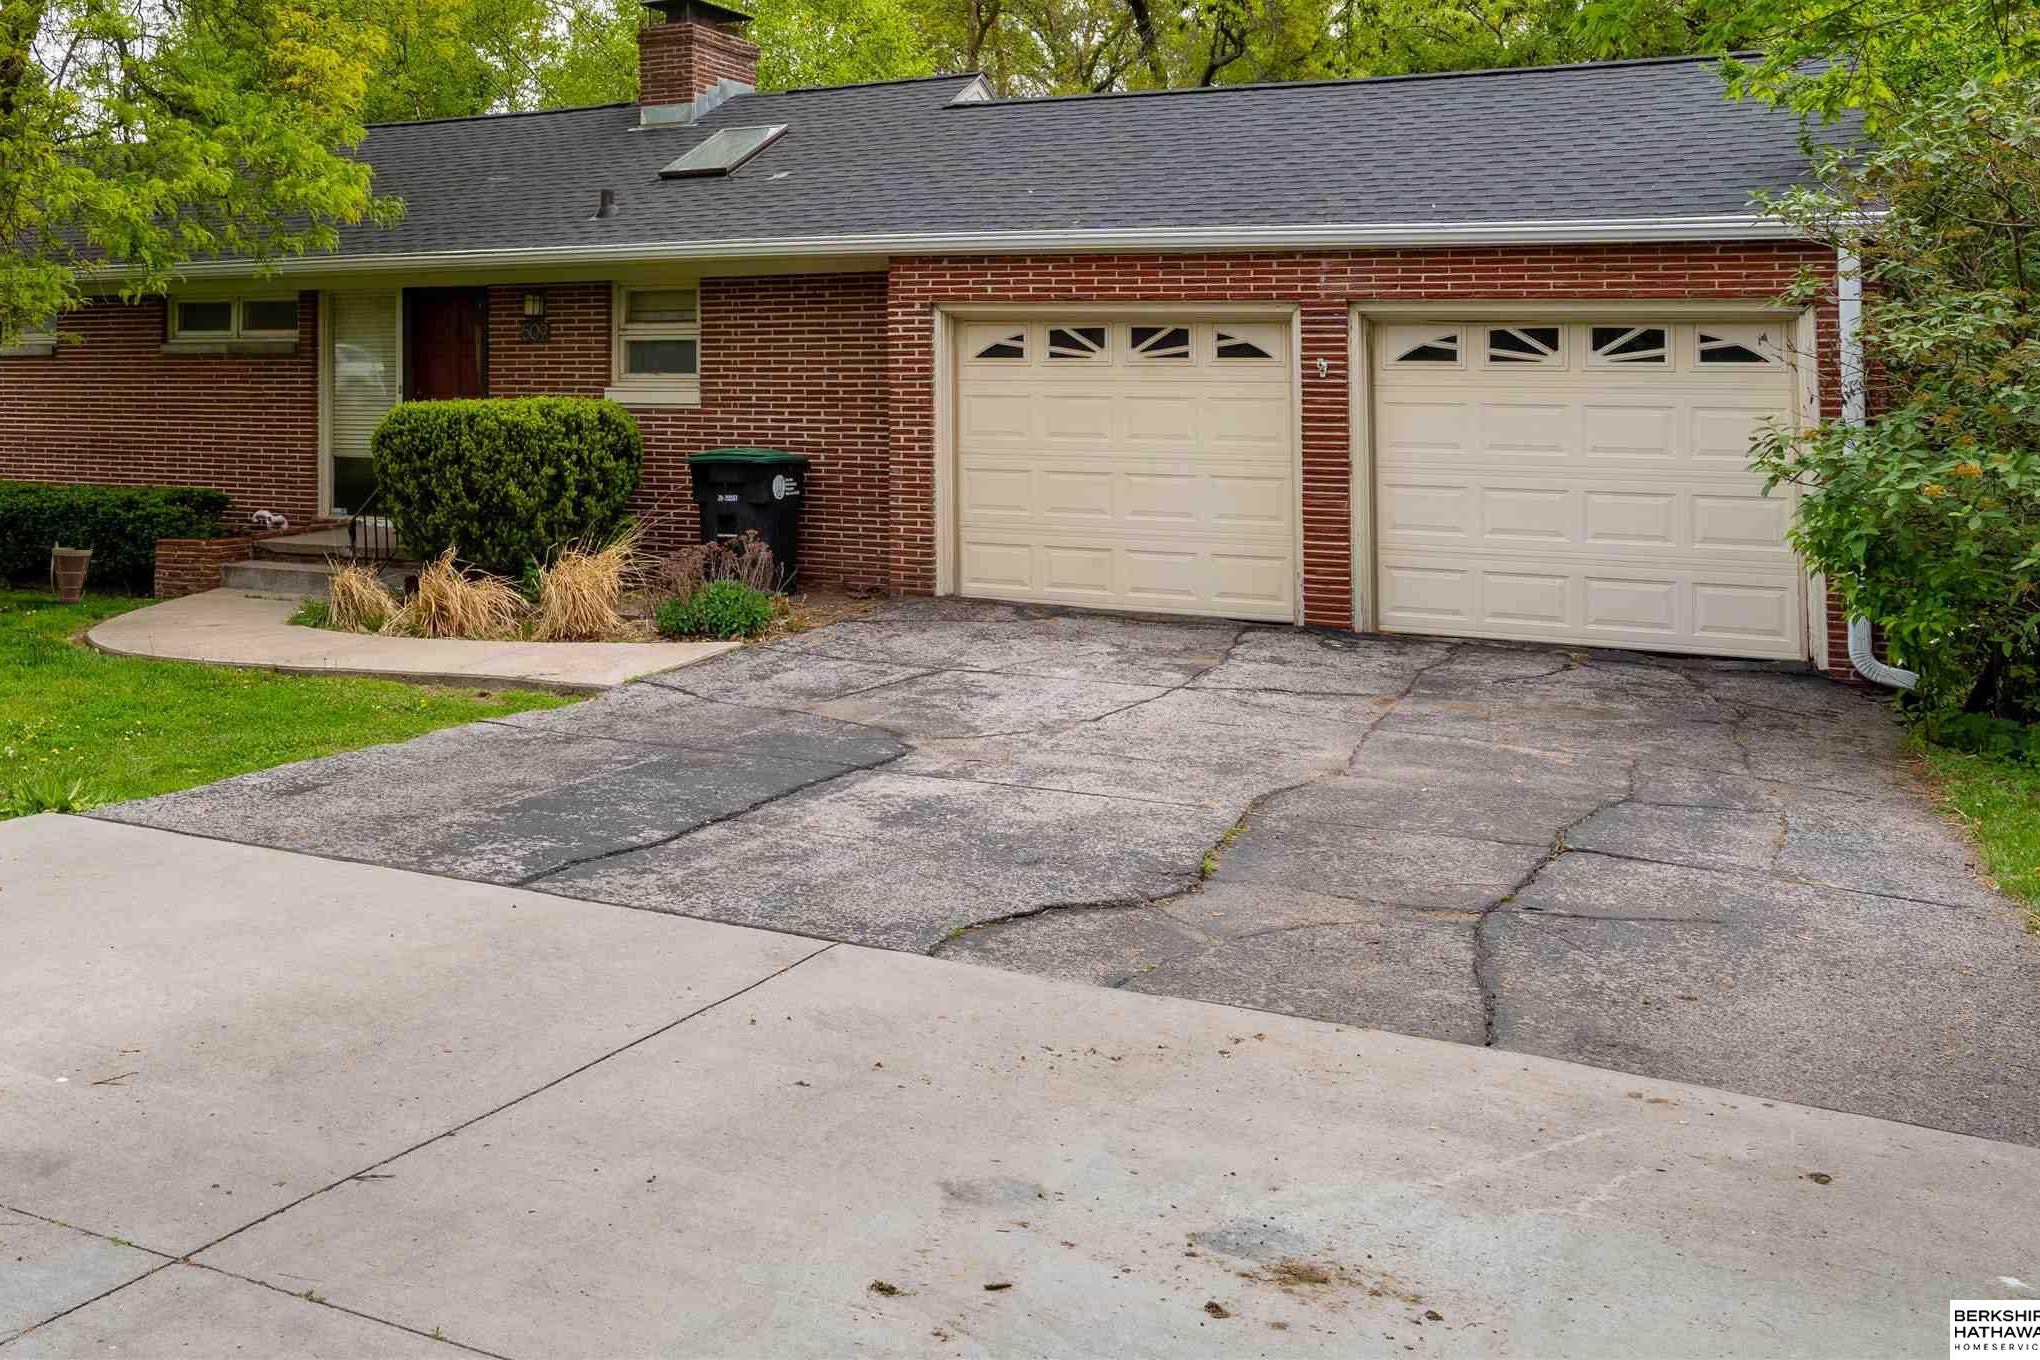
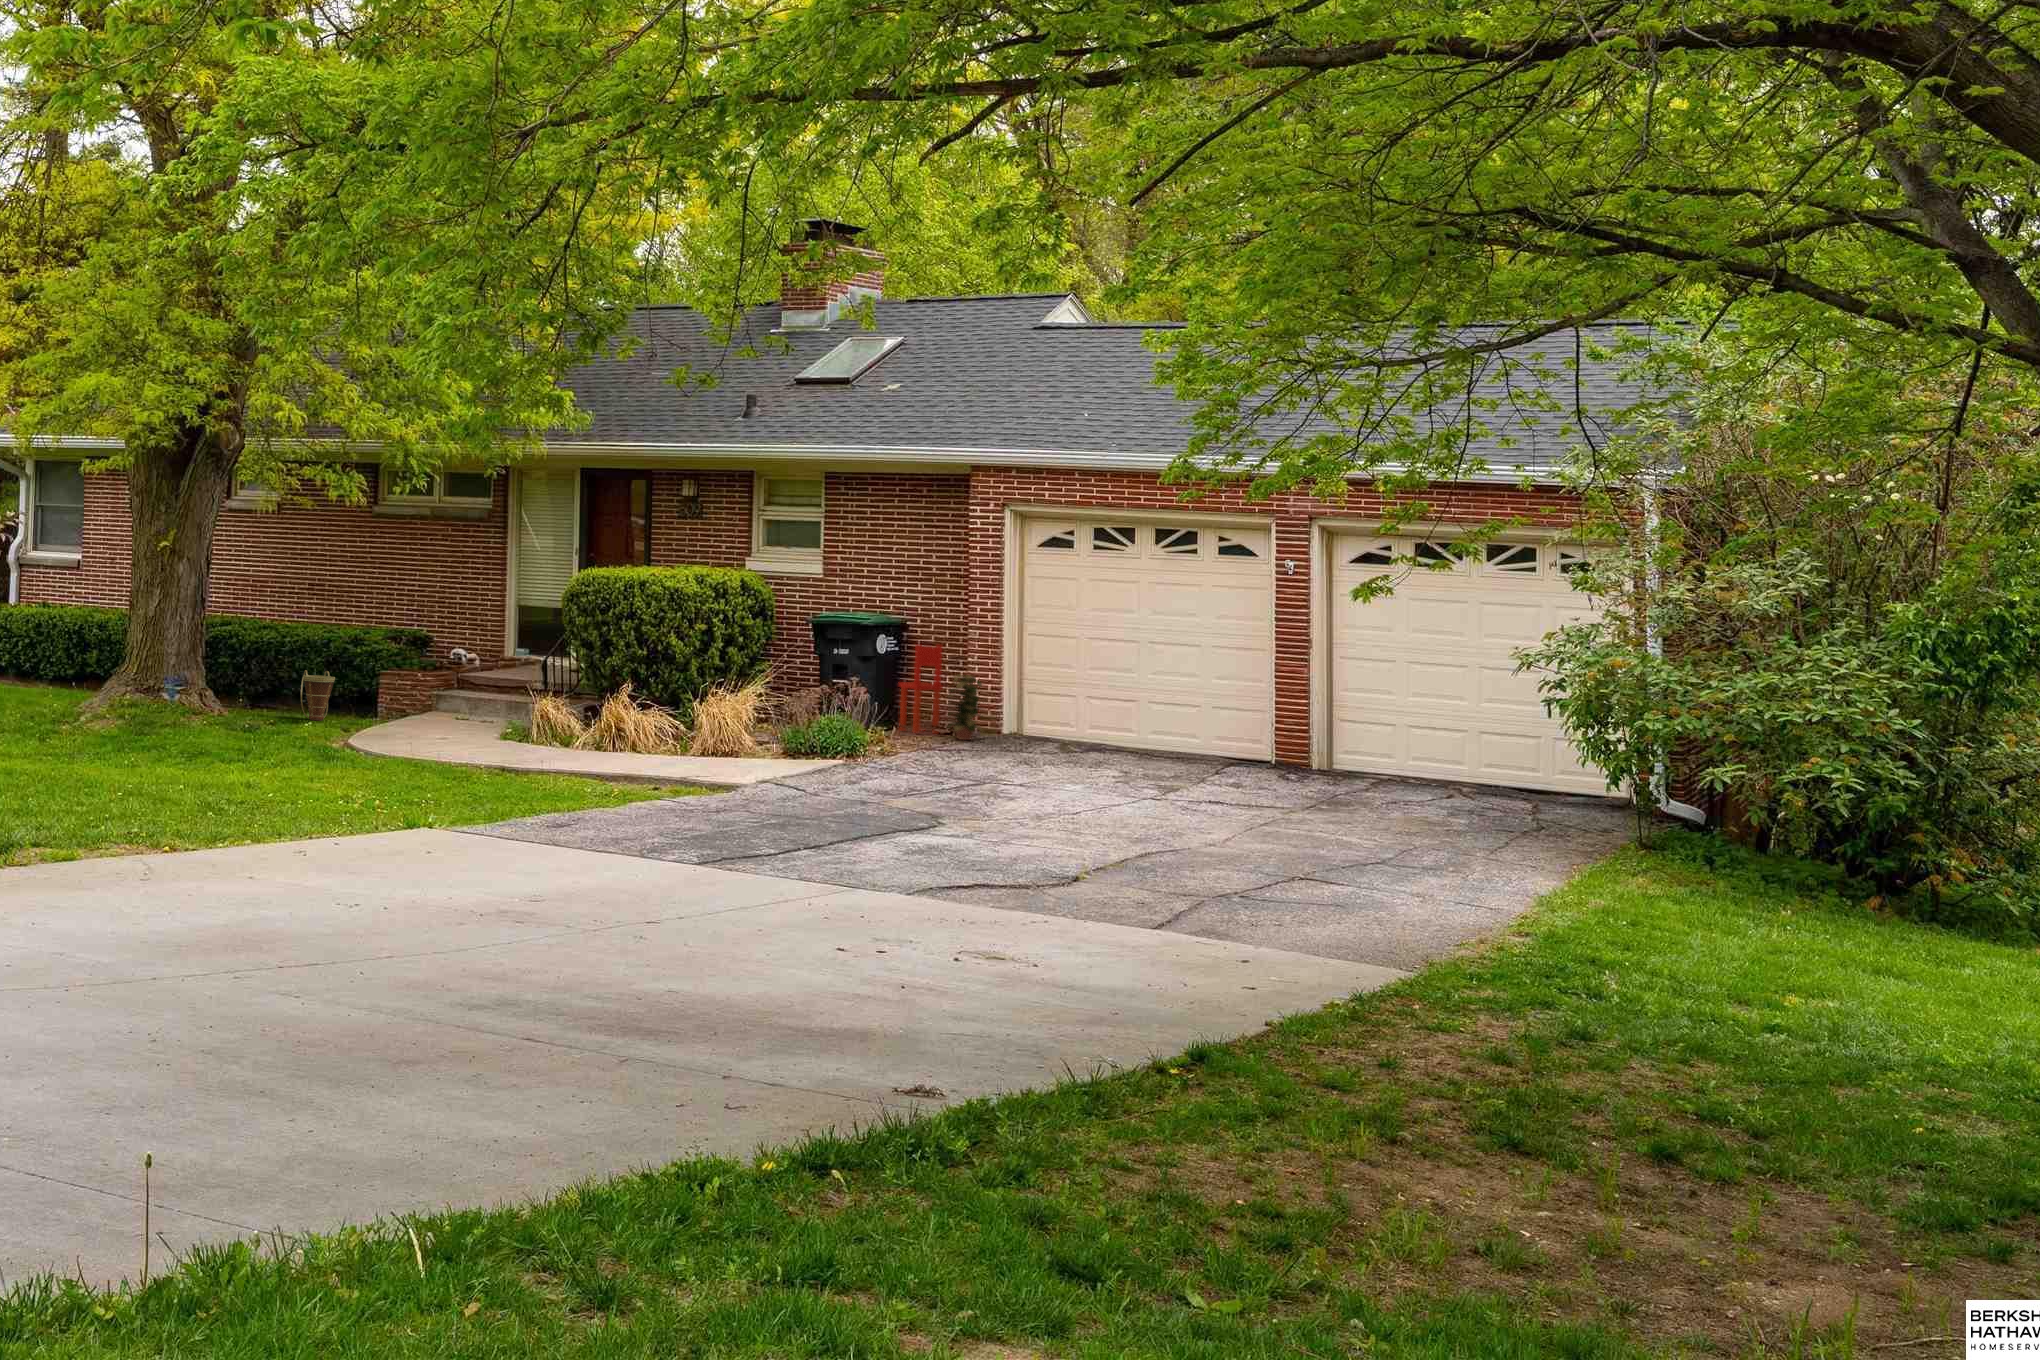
chair: none [800,485,857,598] -> present [899,644,943,734]
decorative plant: none [859,522,919,605] -> present [946,675,982,740]

